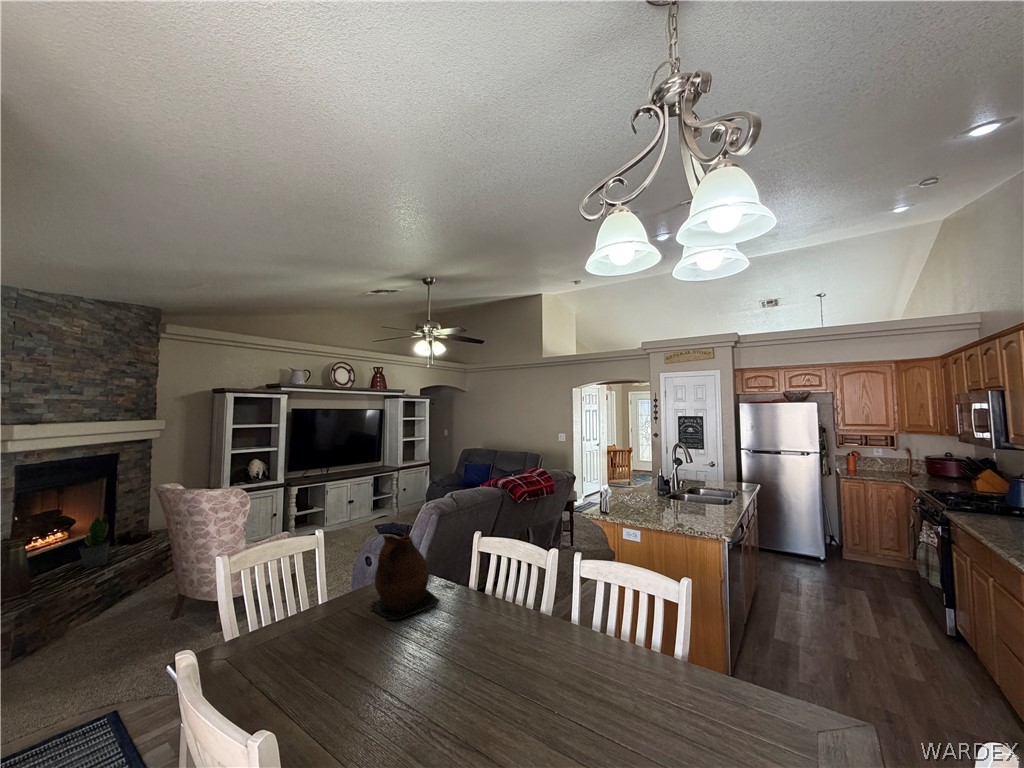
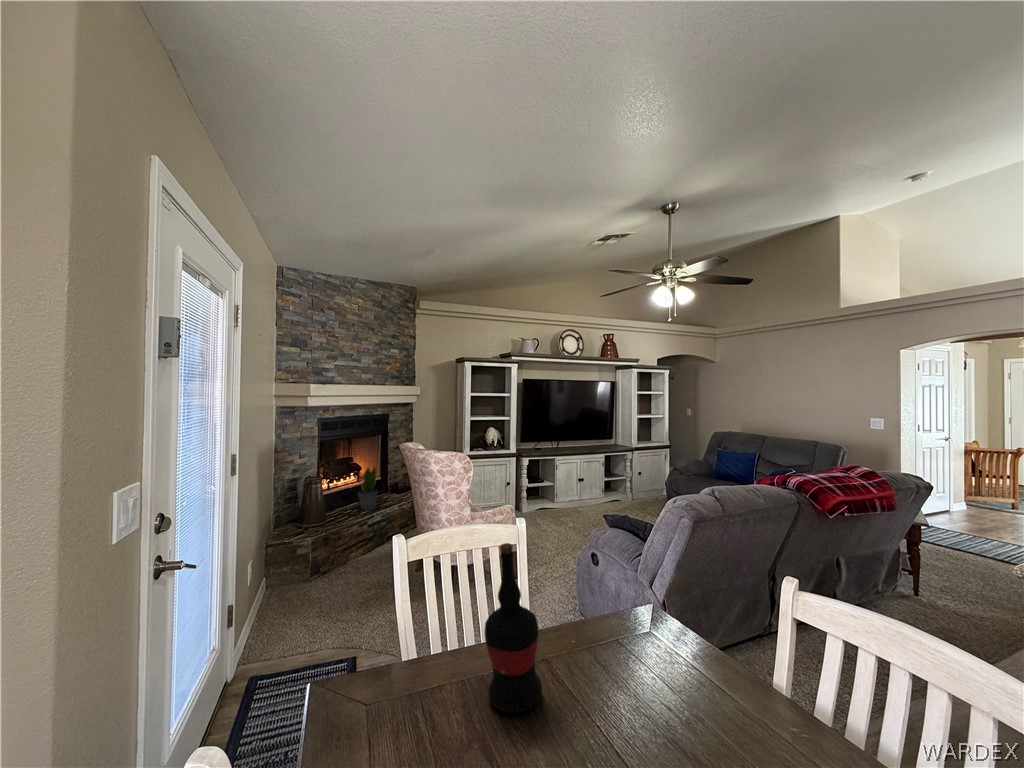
ceramic pitcher: present [371,535,440,620] -> none [587,557,724,733]
wine bottle: none [308,537,344,633] -> present [485,543,542,713]

